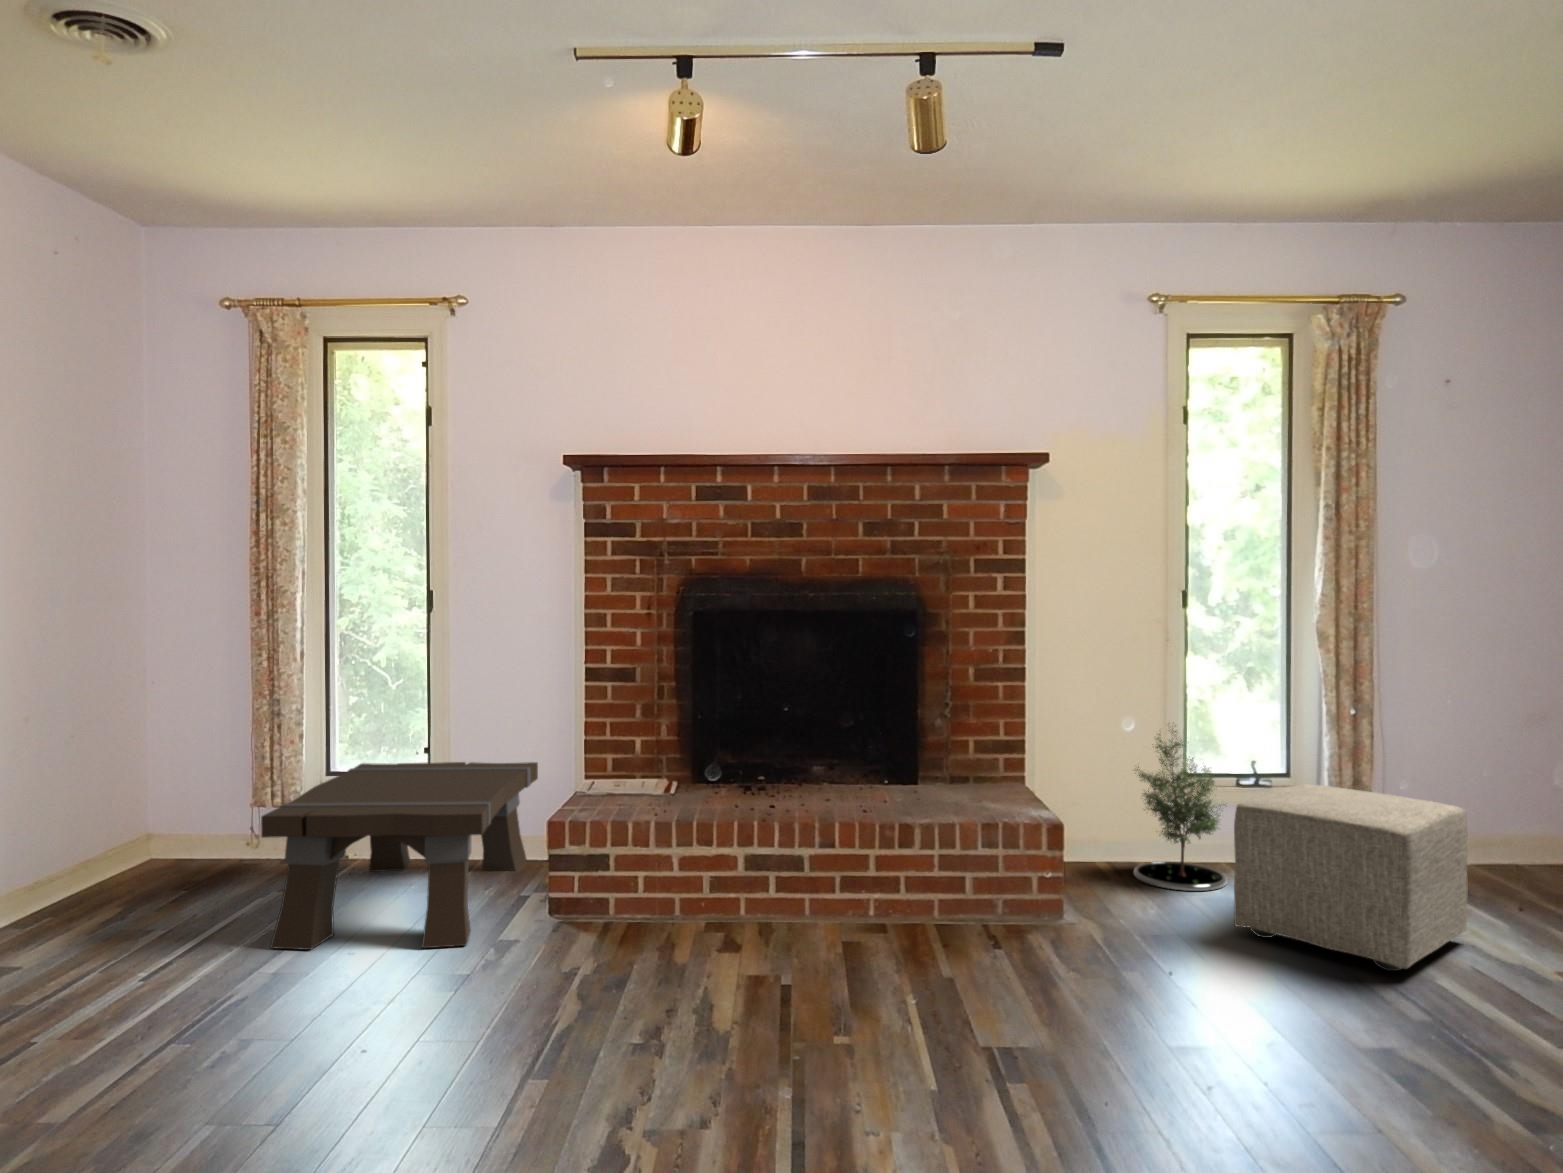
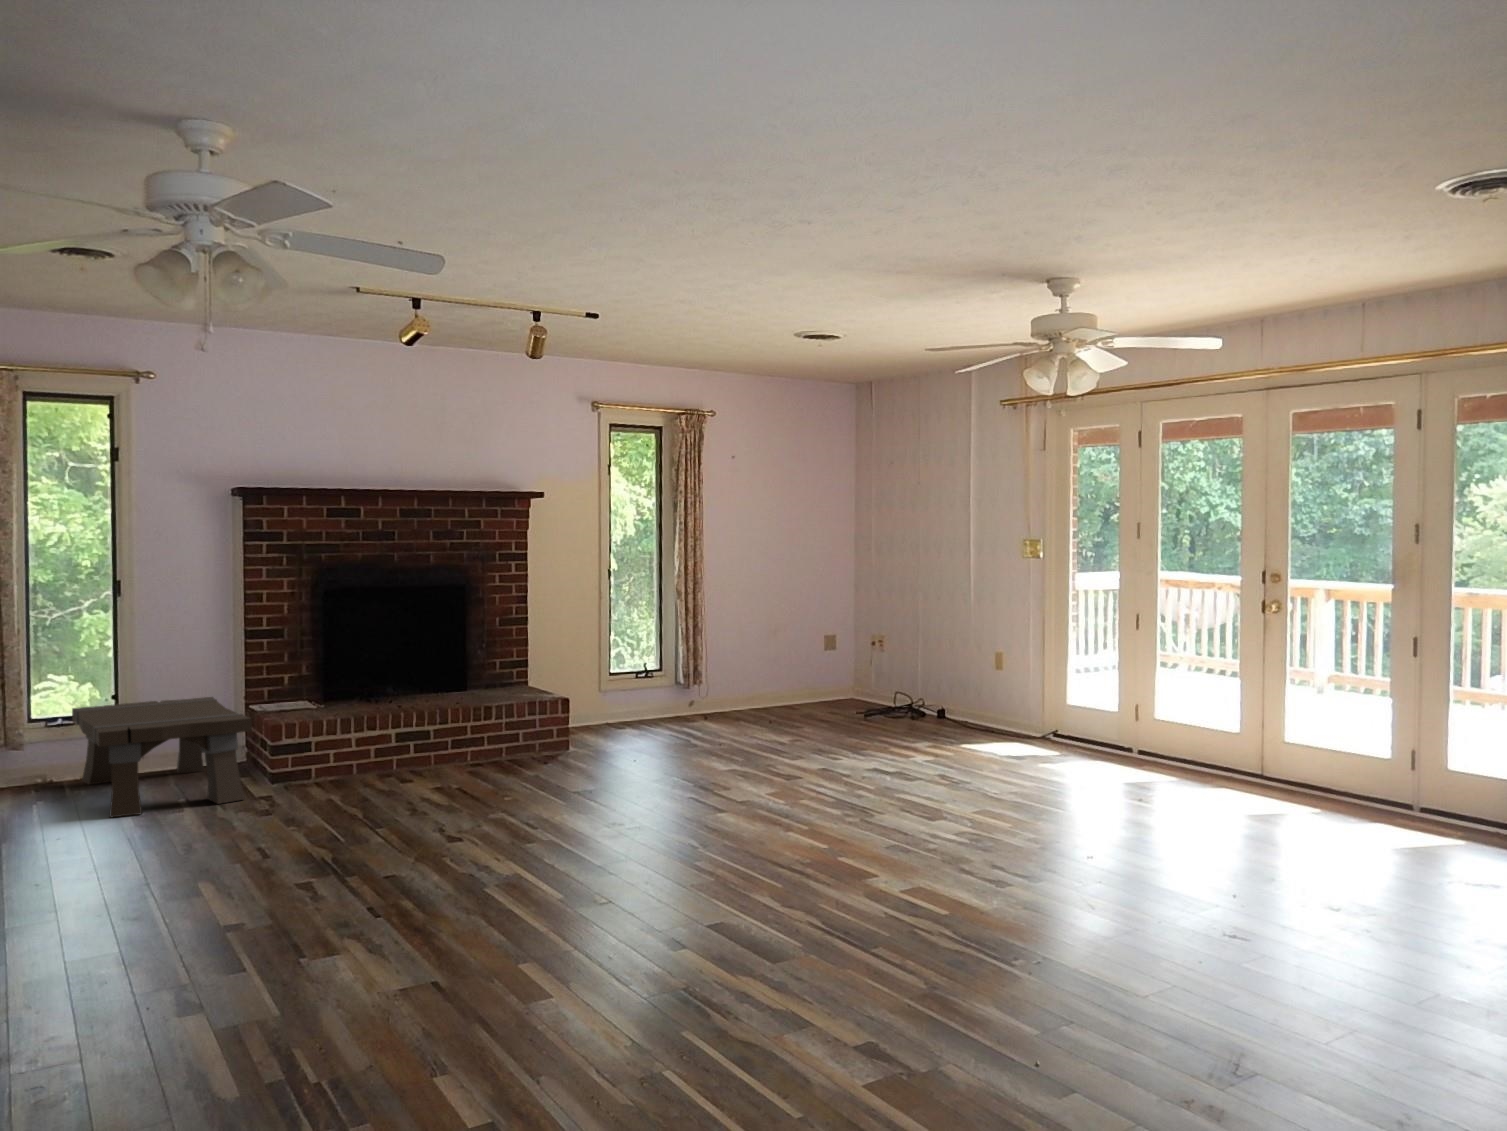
potted tree: present [1134,723,1227,891] -> none [588,642,639,733]
ottoman: present [1234,784,1467,971] -> none [652,668,749,746]

